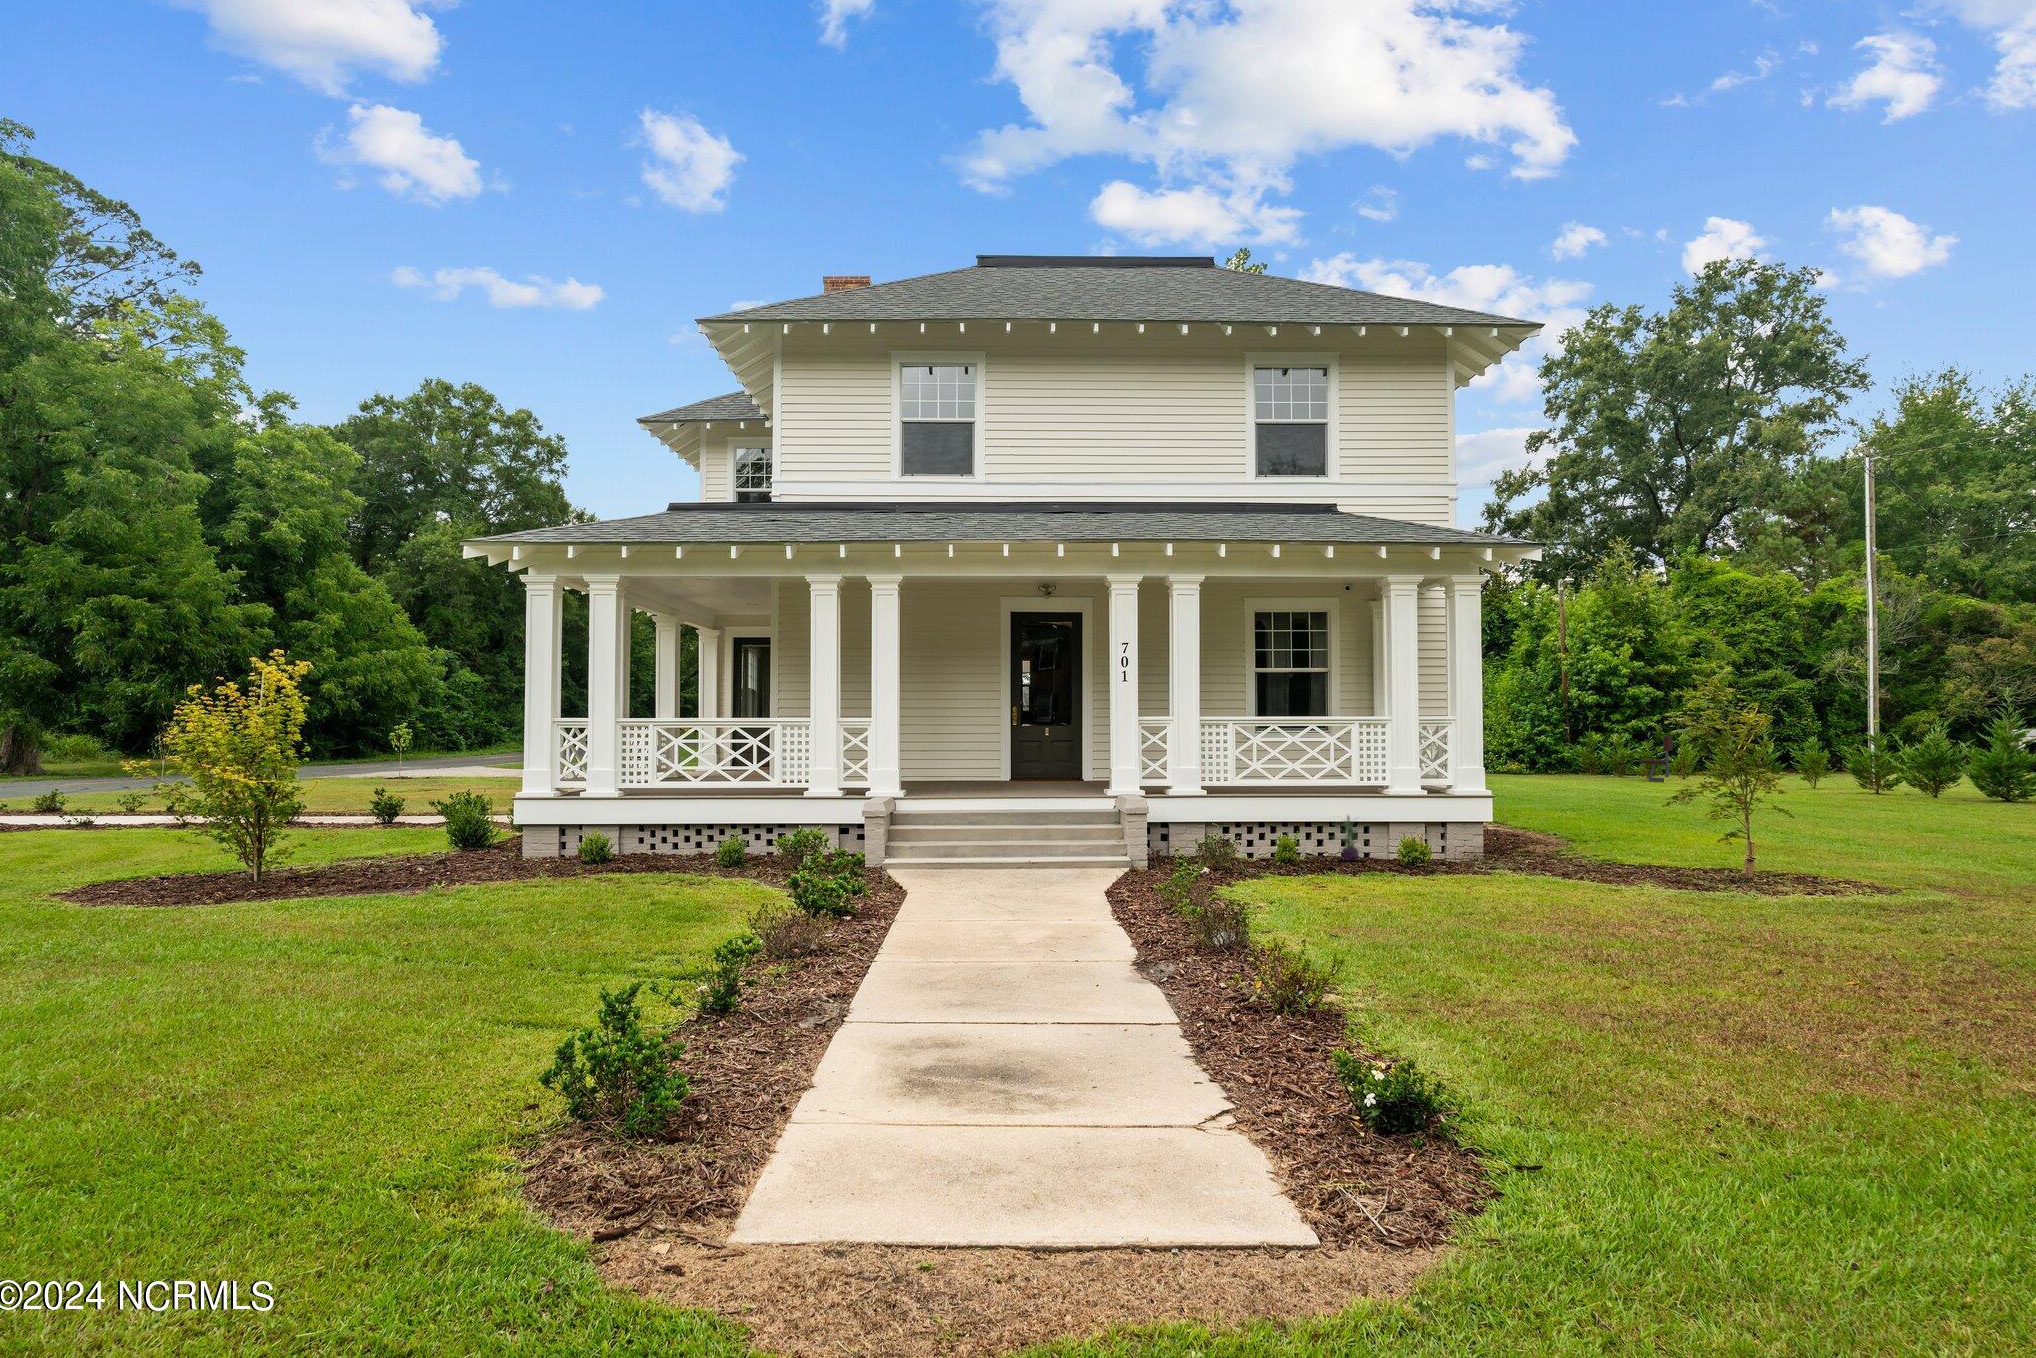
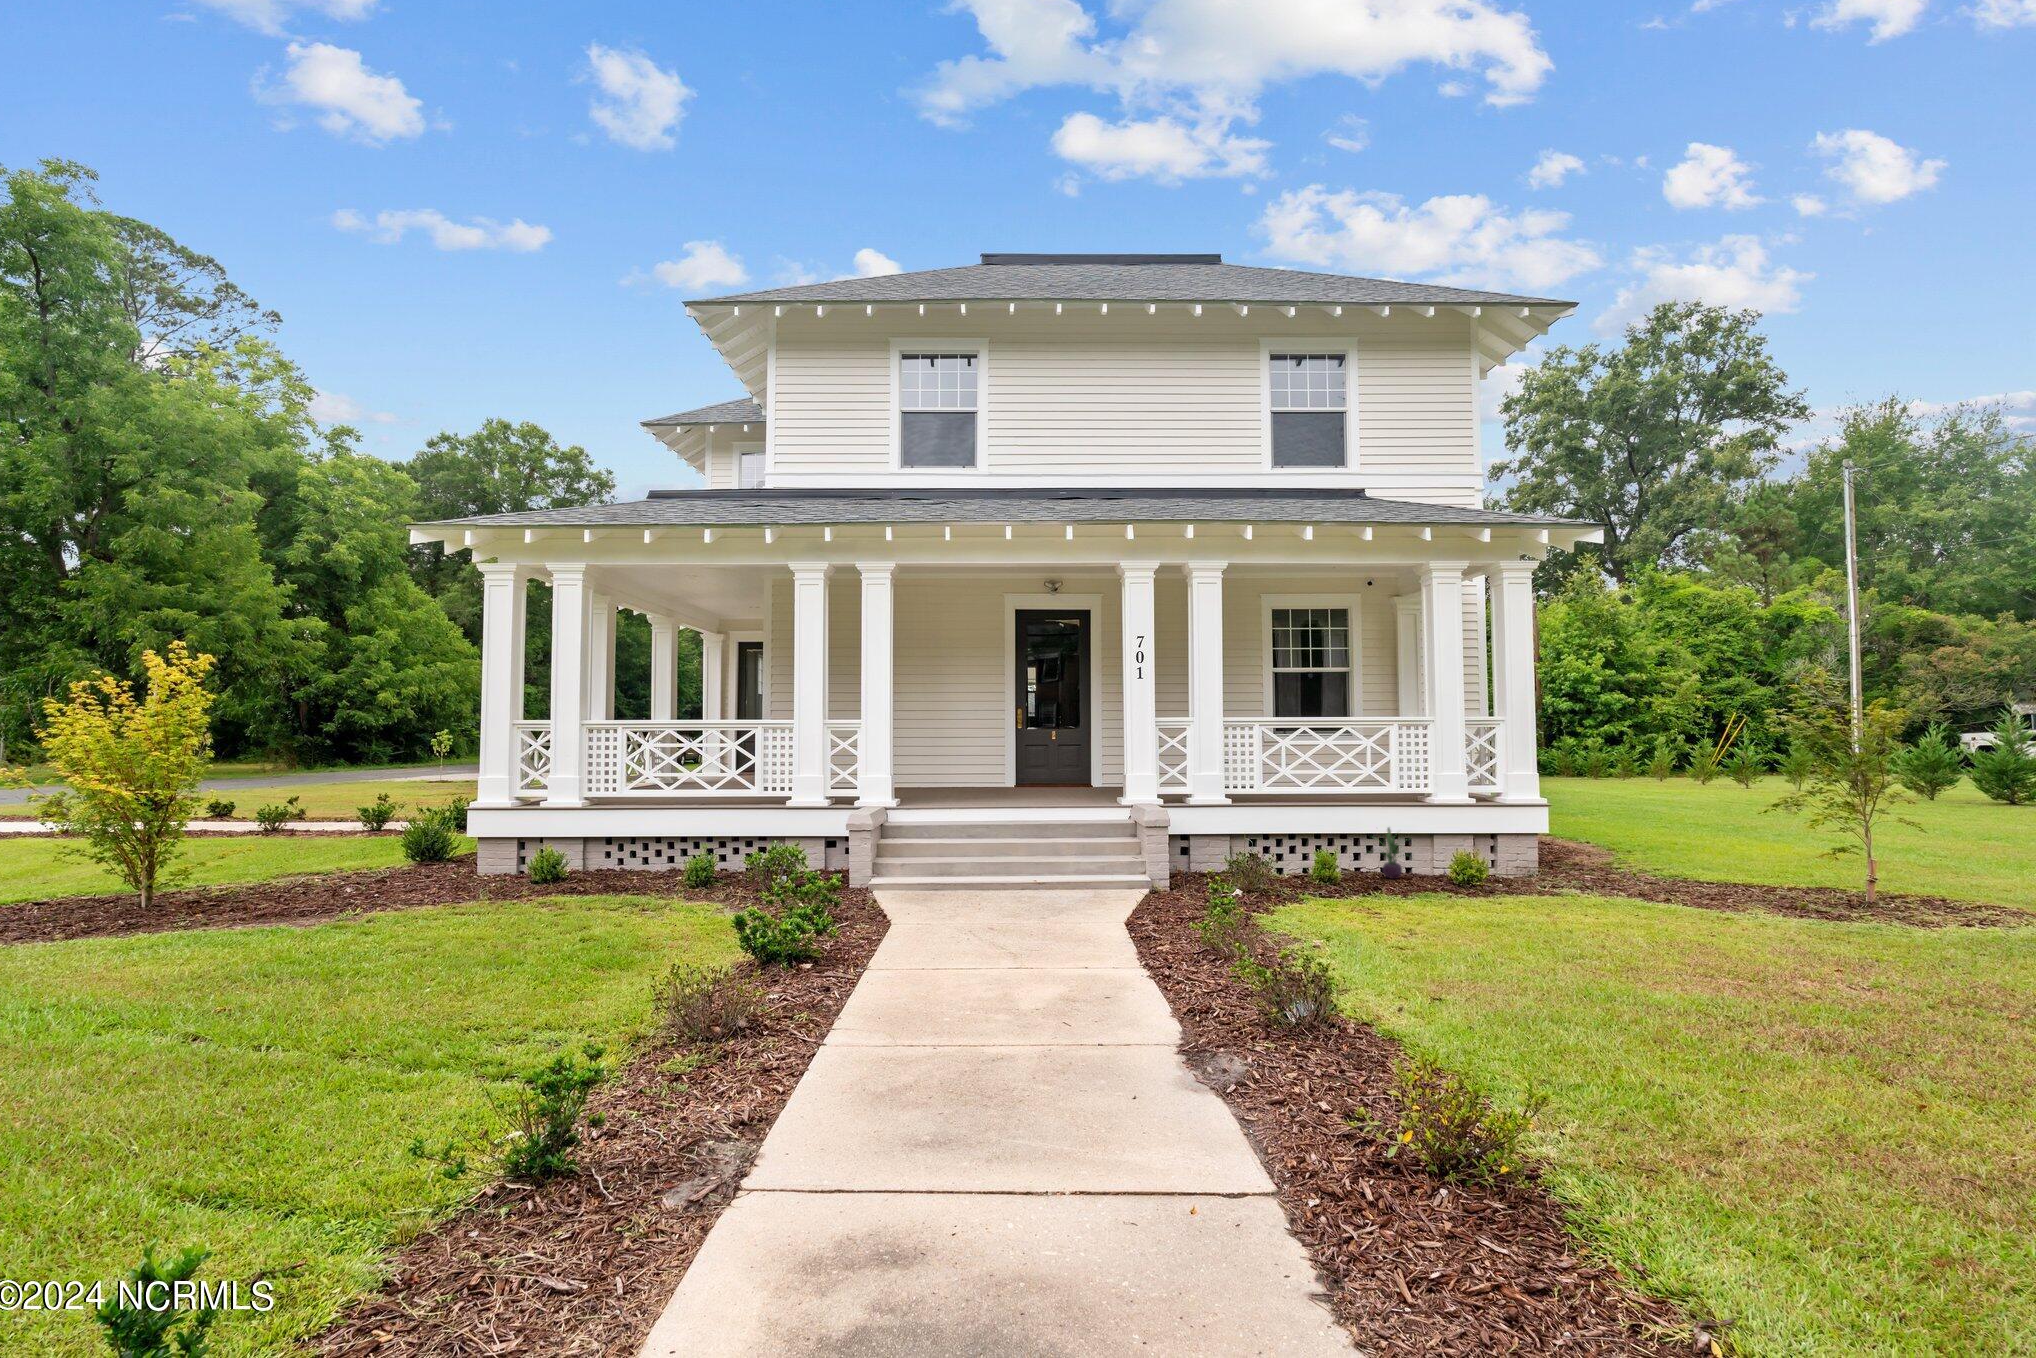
bench: present [1641,736,1673,782] -> none [1621,741,1653,784]

